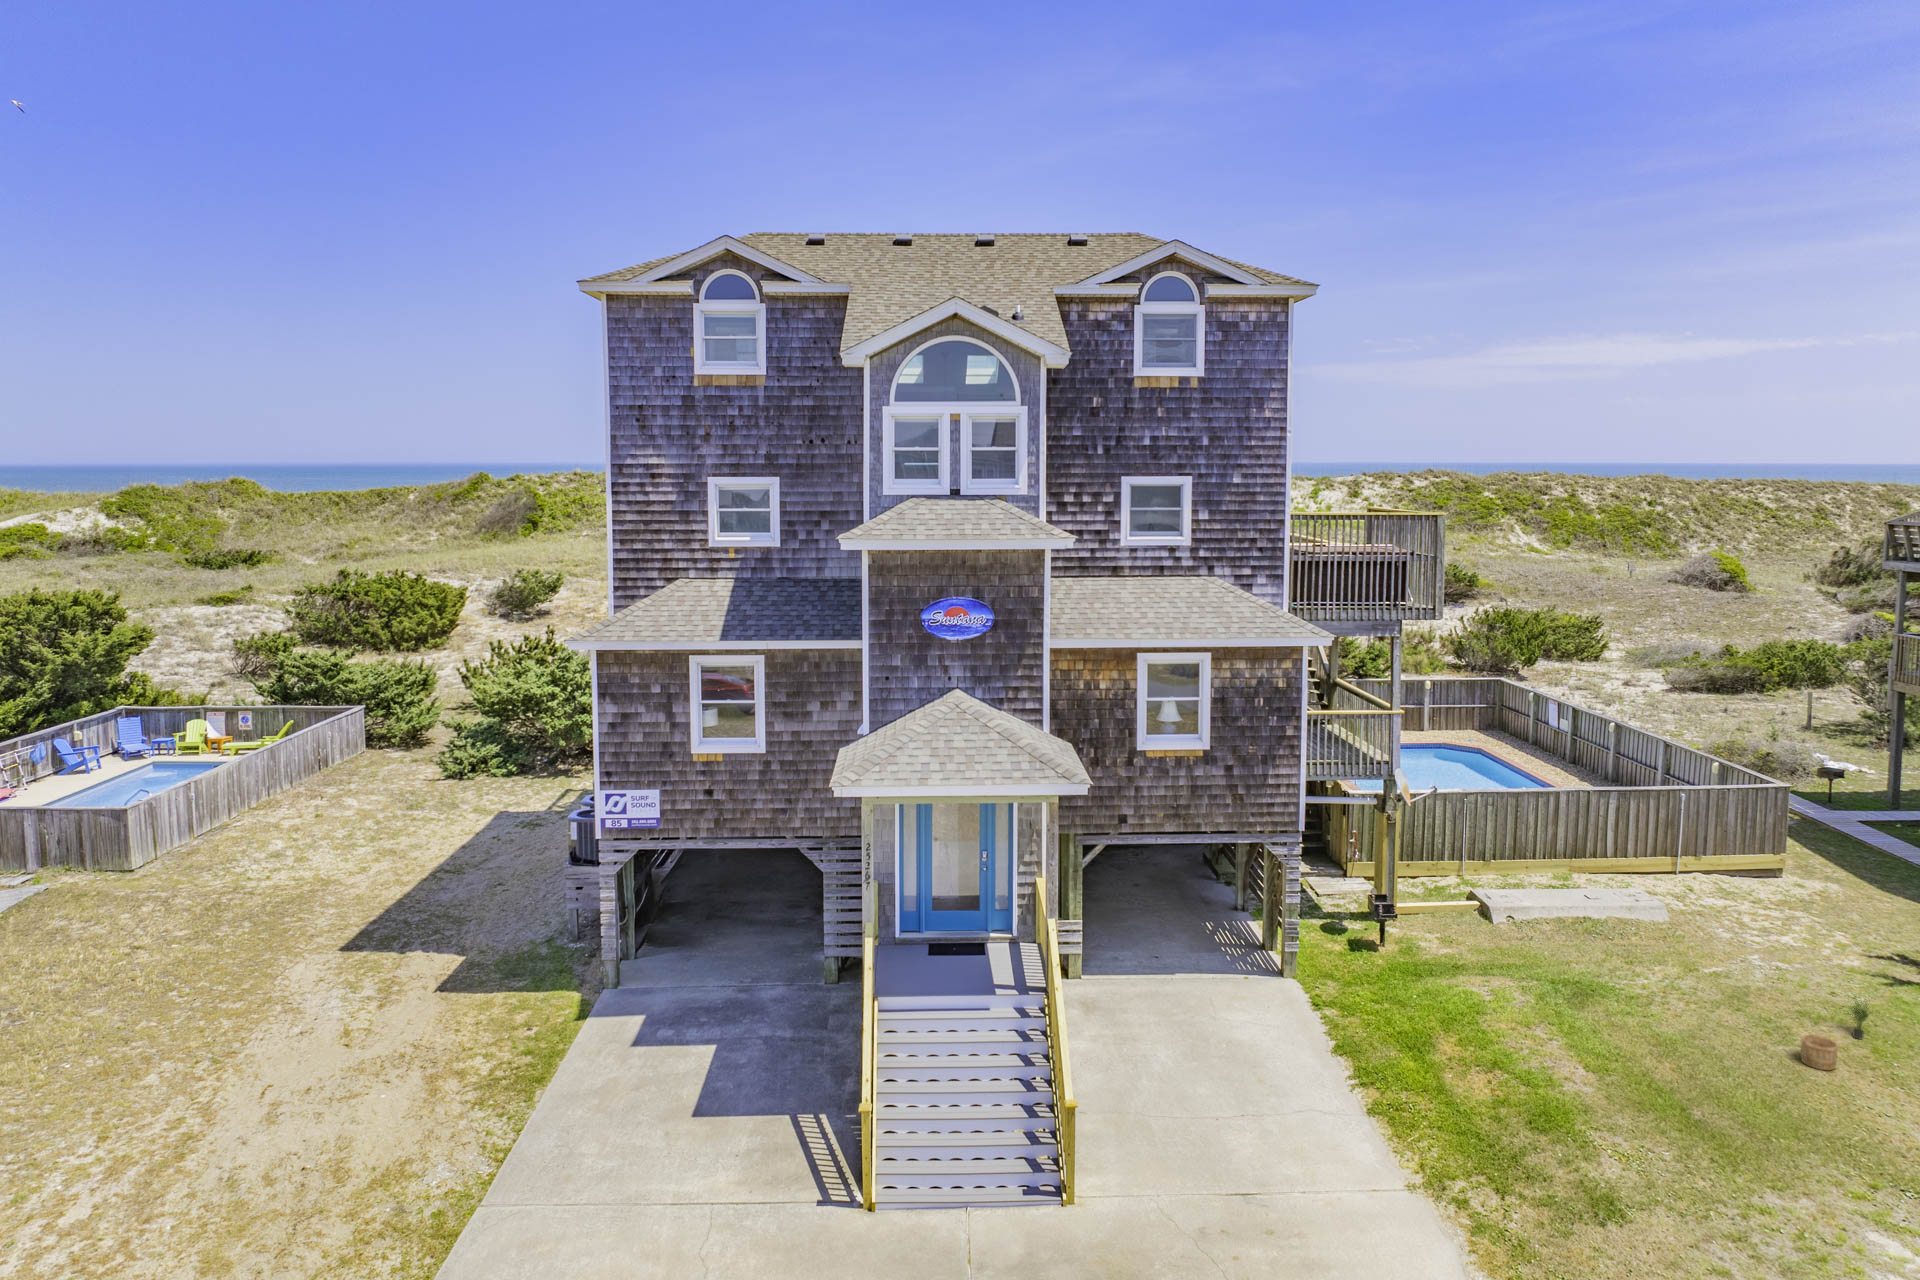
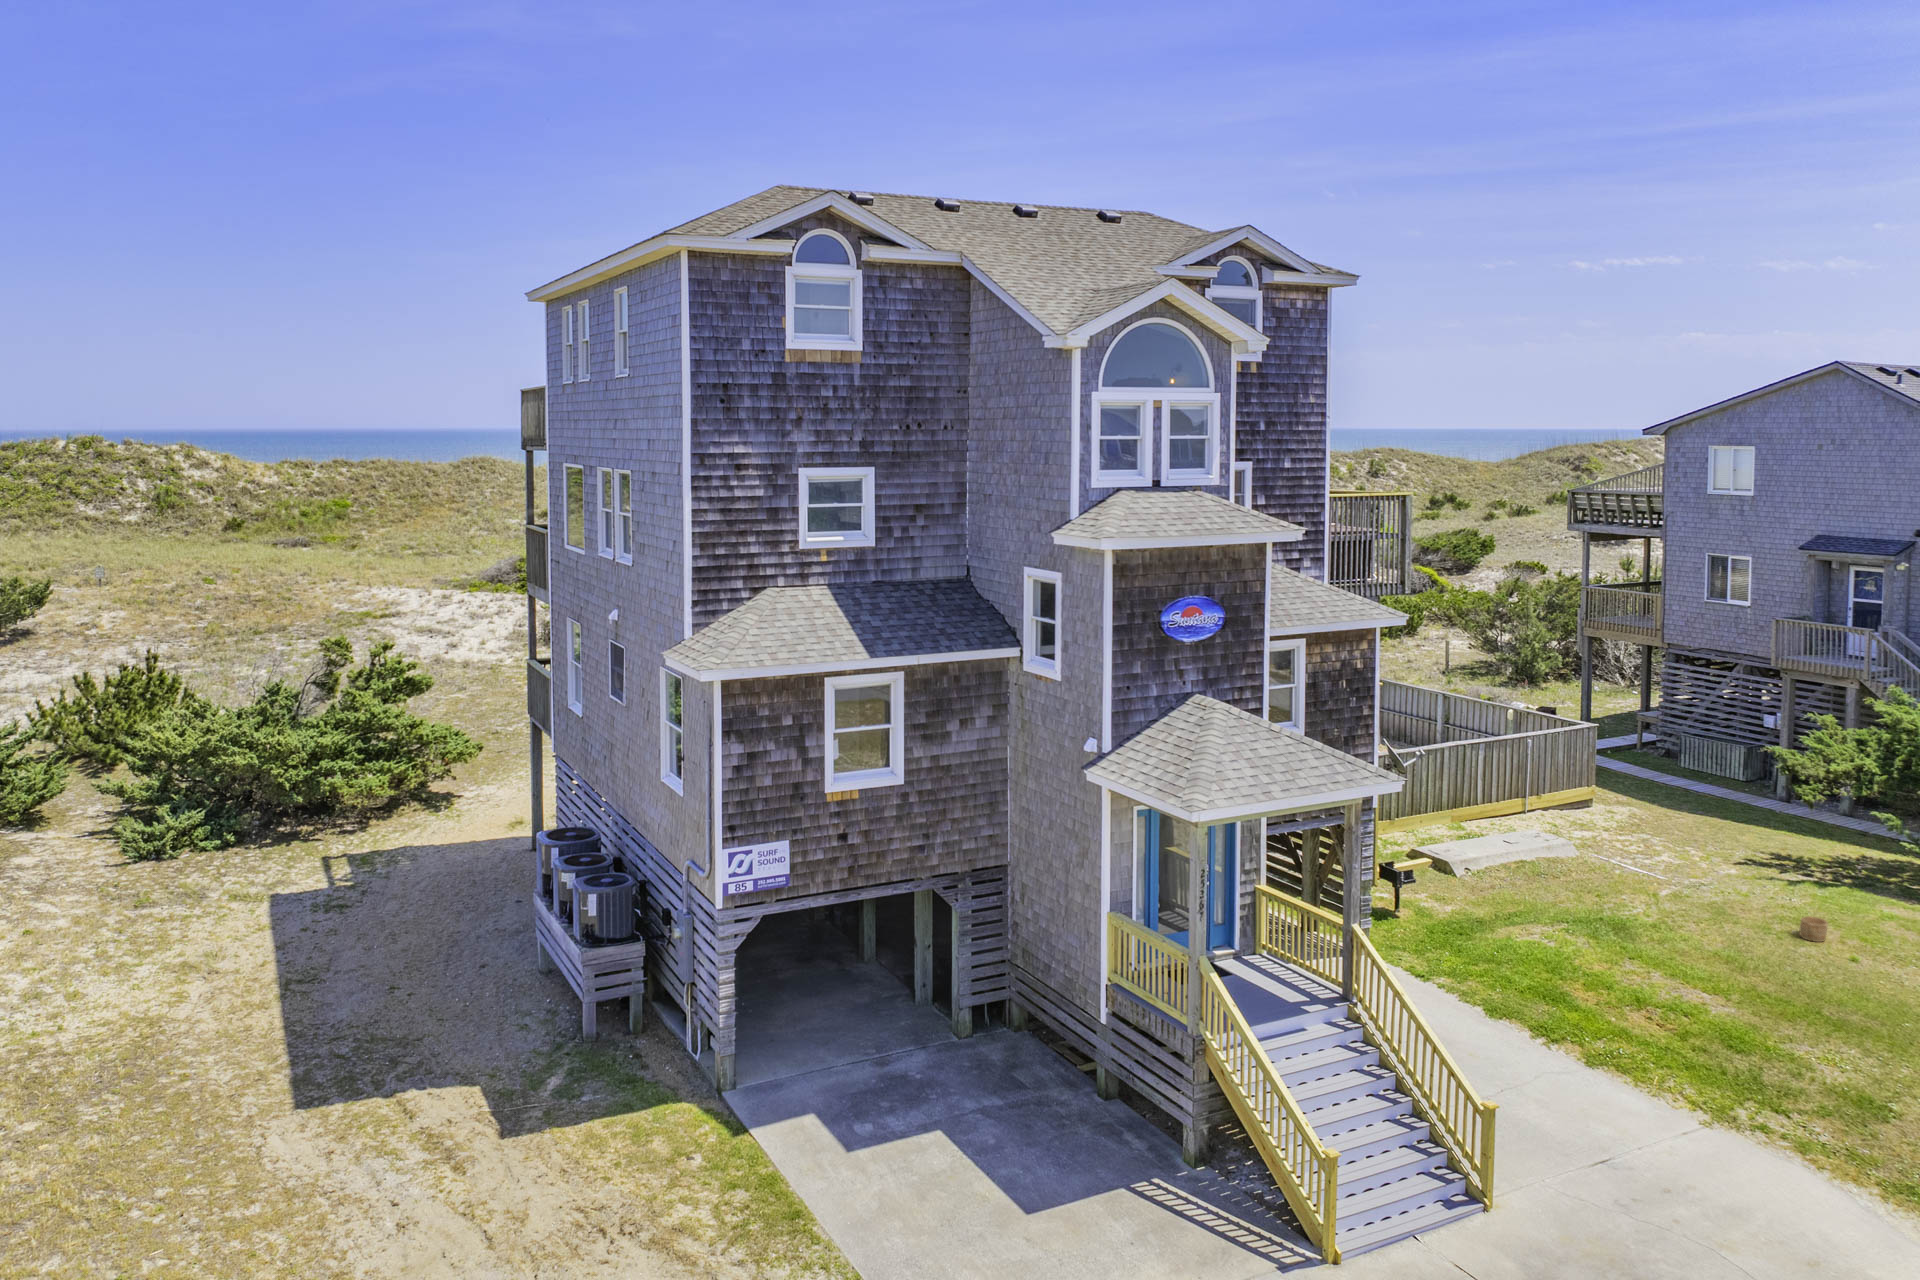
potted plant: present [1848,999,1870,1039] -> none [1803,882,1828,915]

